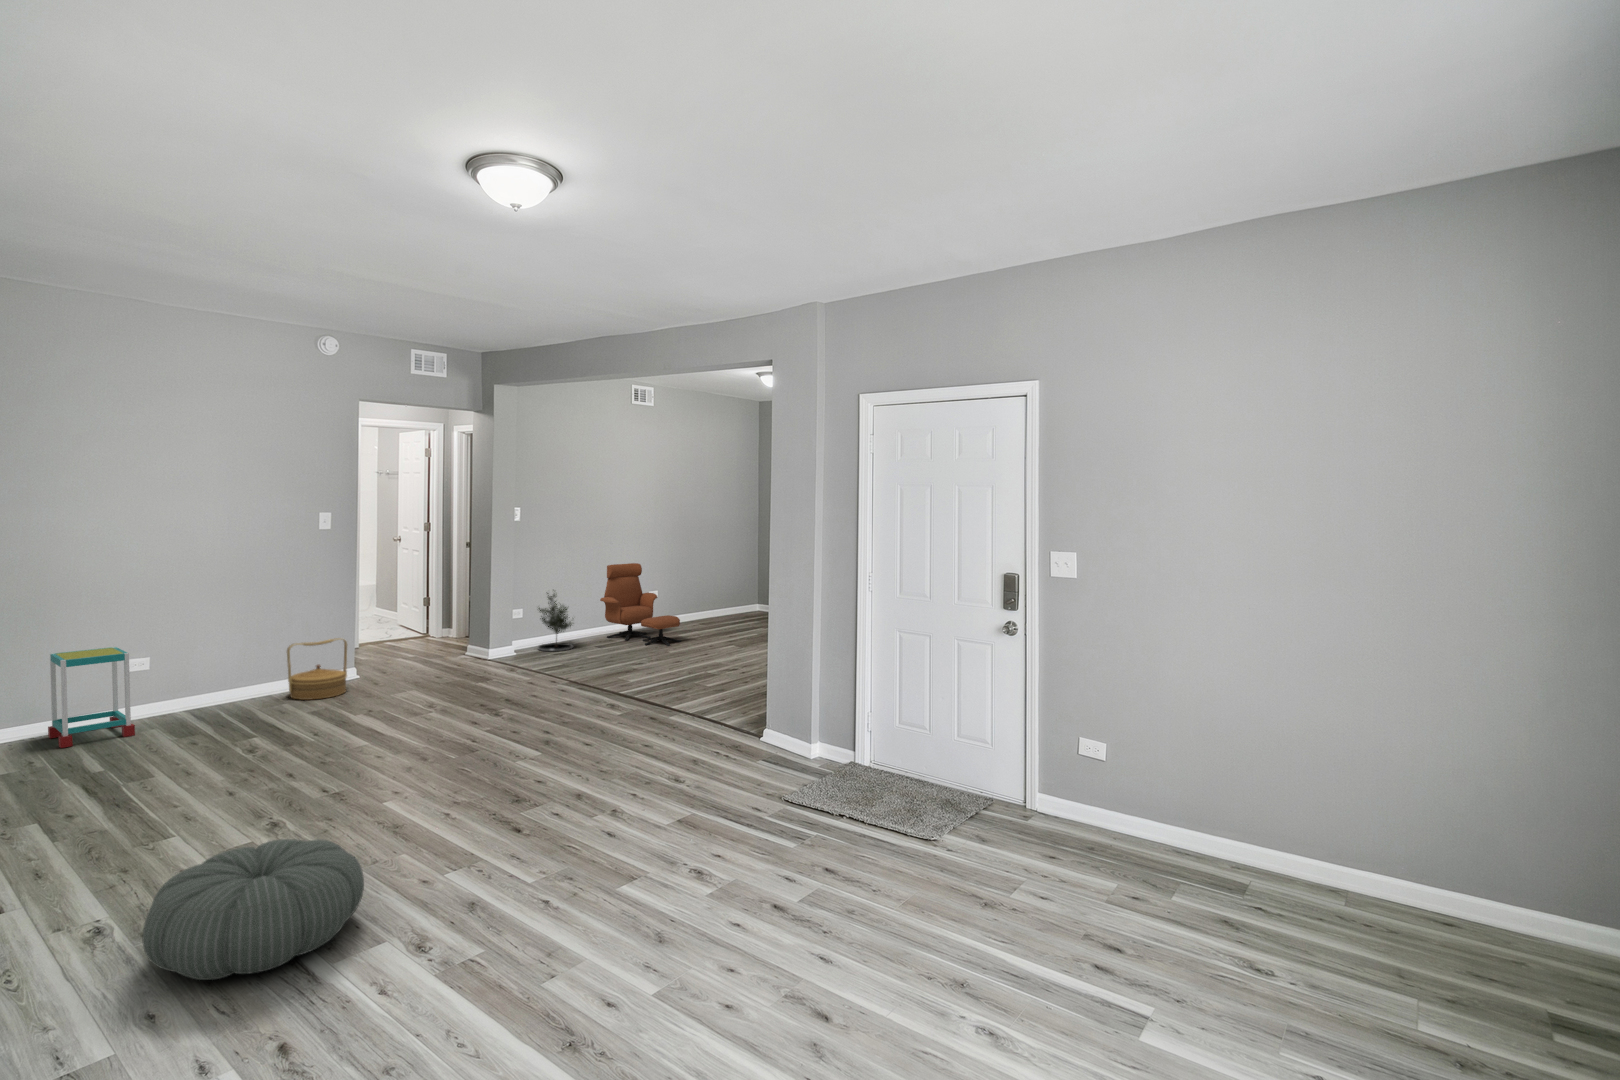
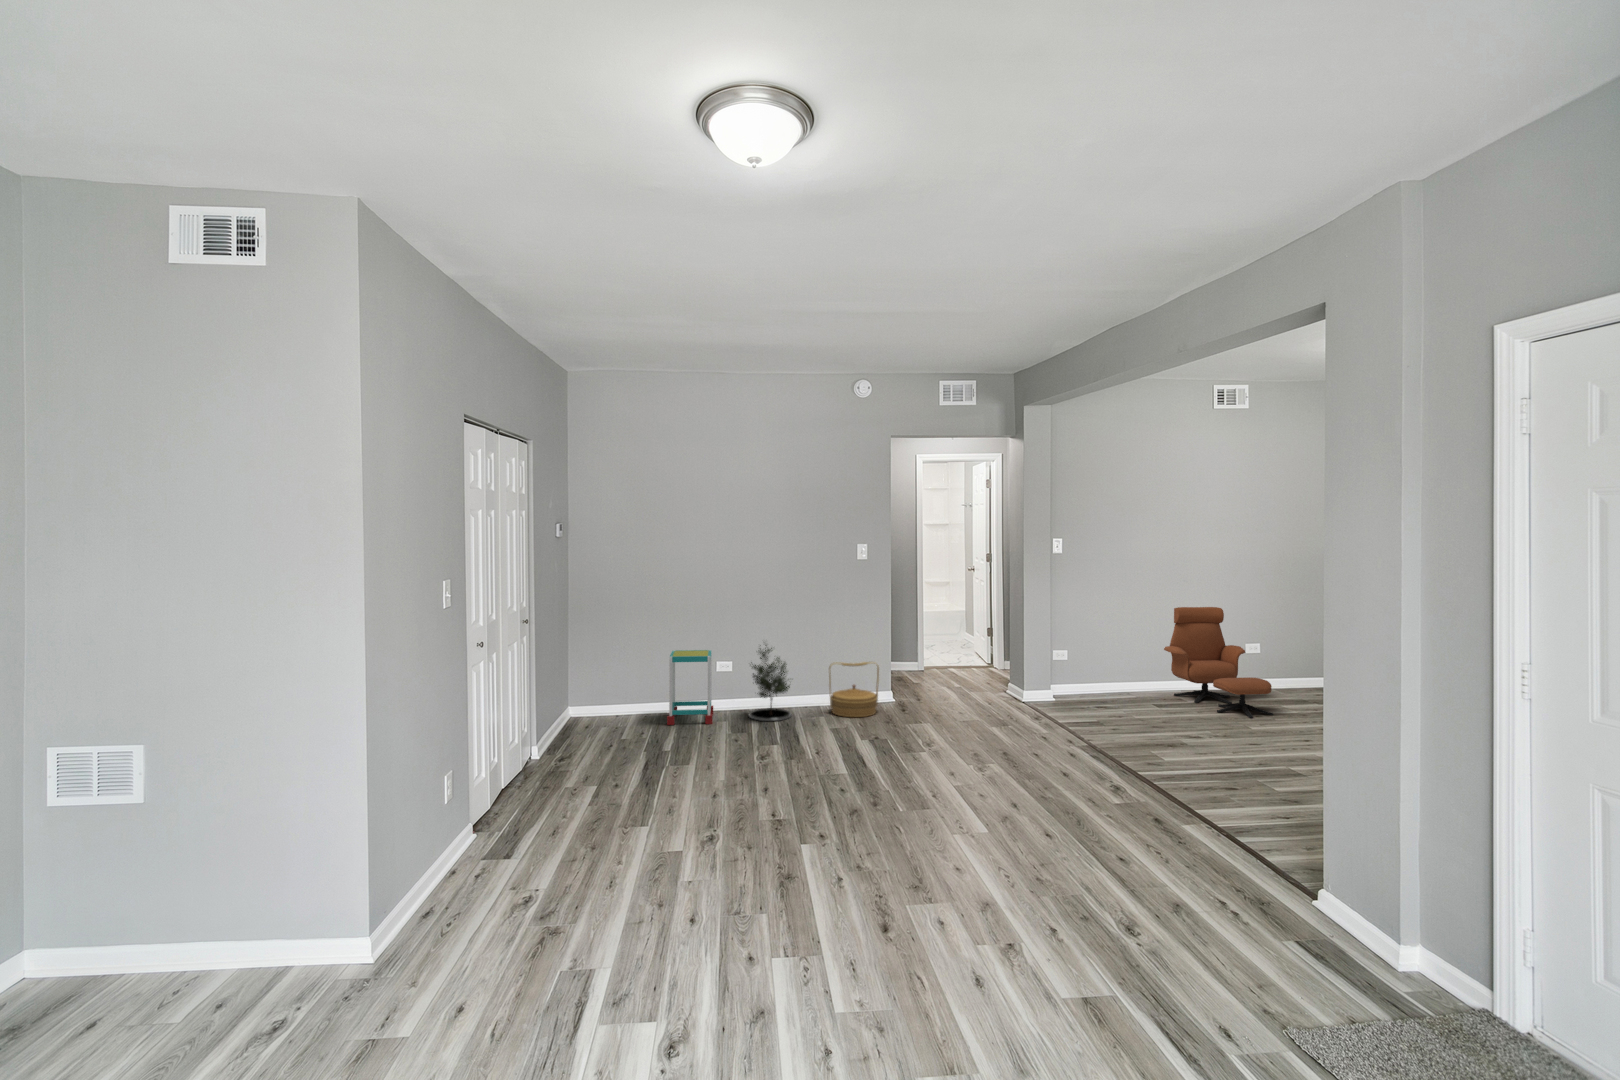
potted tree: present [538,593,573,651] -> present [749,645,791,721]
pouf: present [143,839,364,980] -> none [488,861,675,1006]

